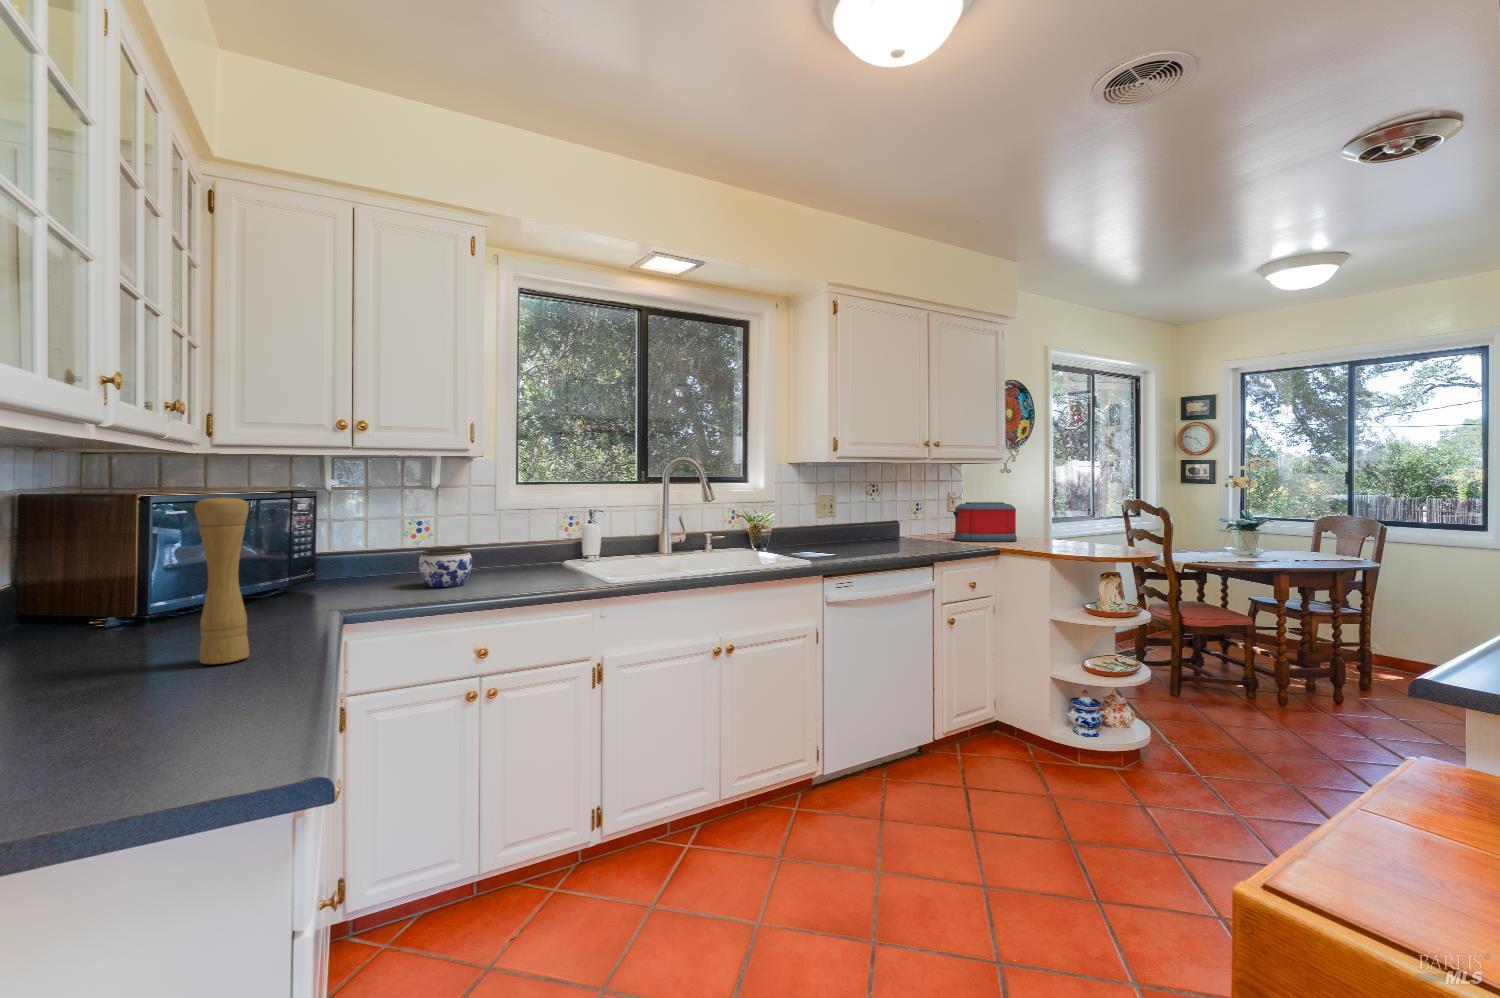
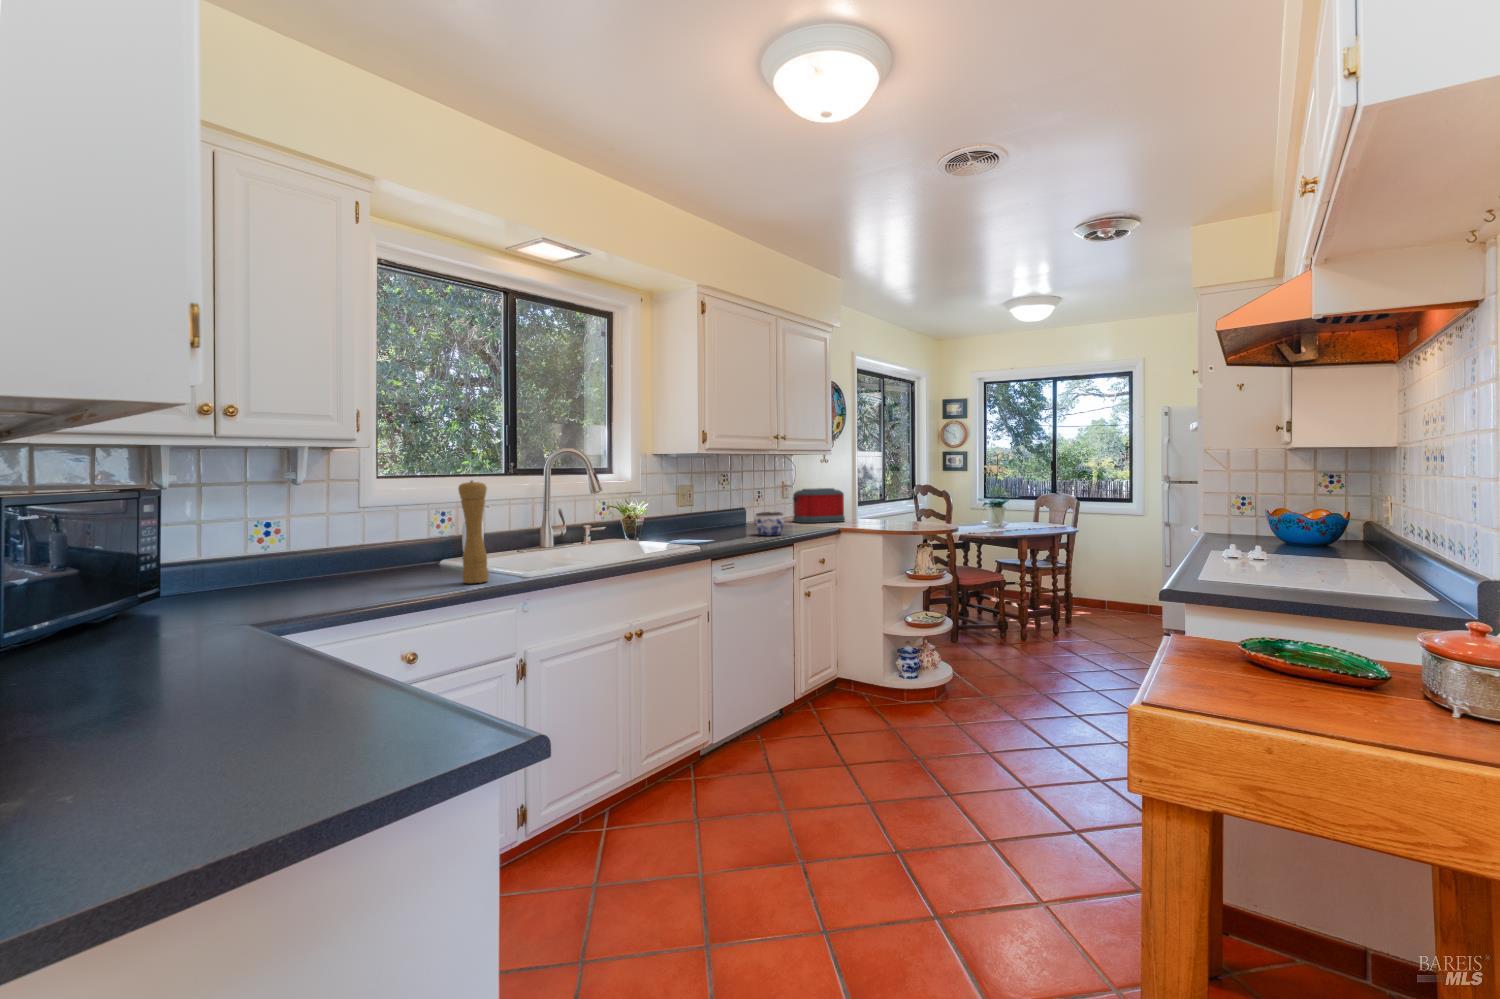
pepper mill: present [195,495,249,664] -> present [458,481,489,583]
jar: present [419,548,472,587] -> present [754,512,785,536]

